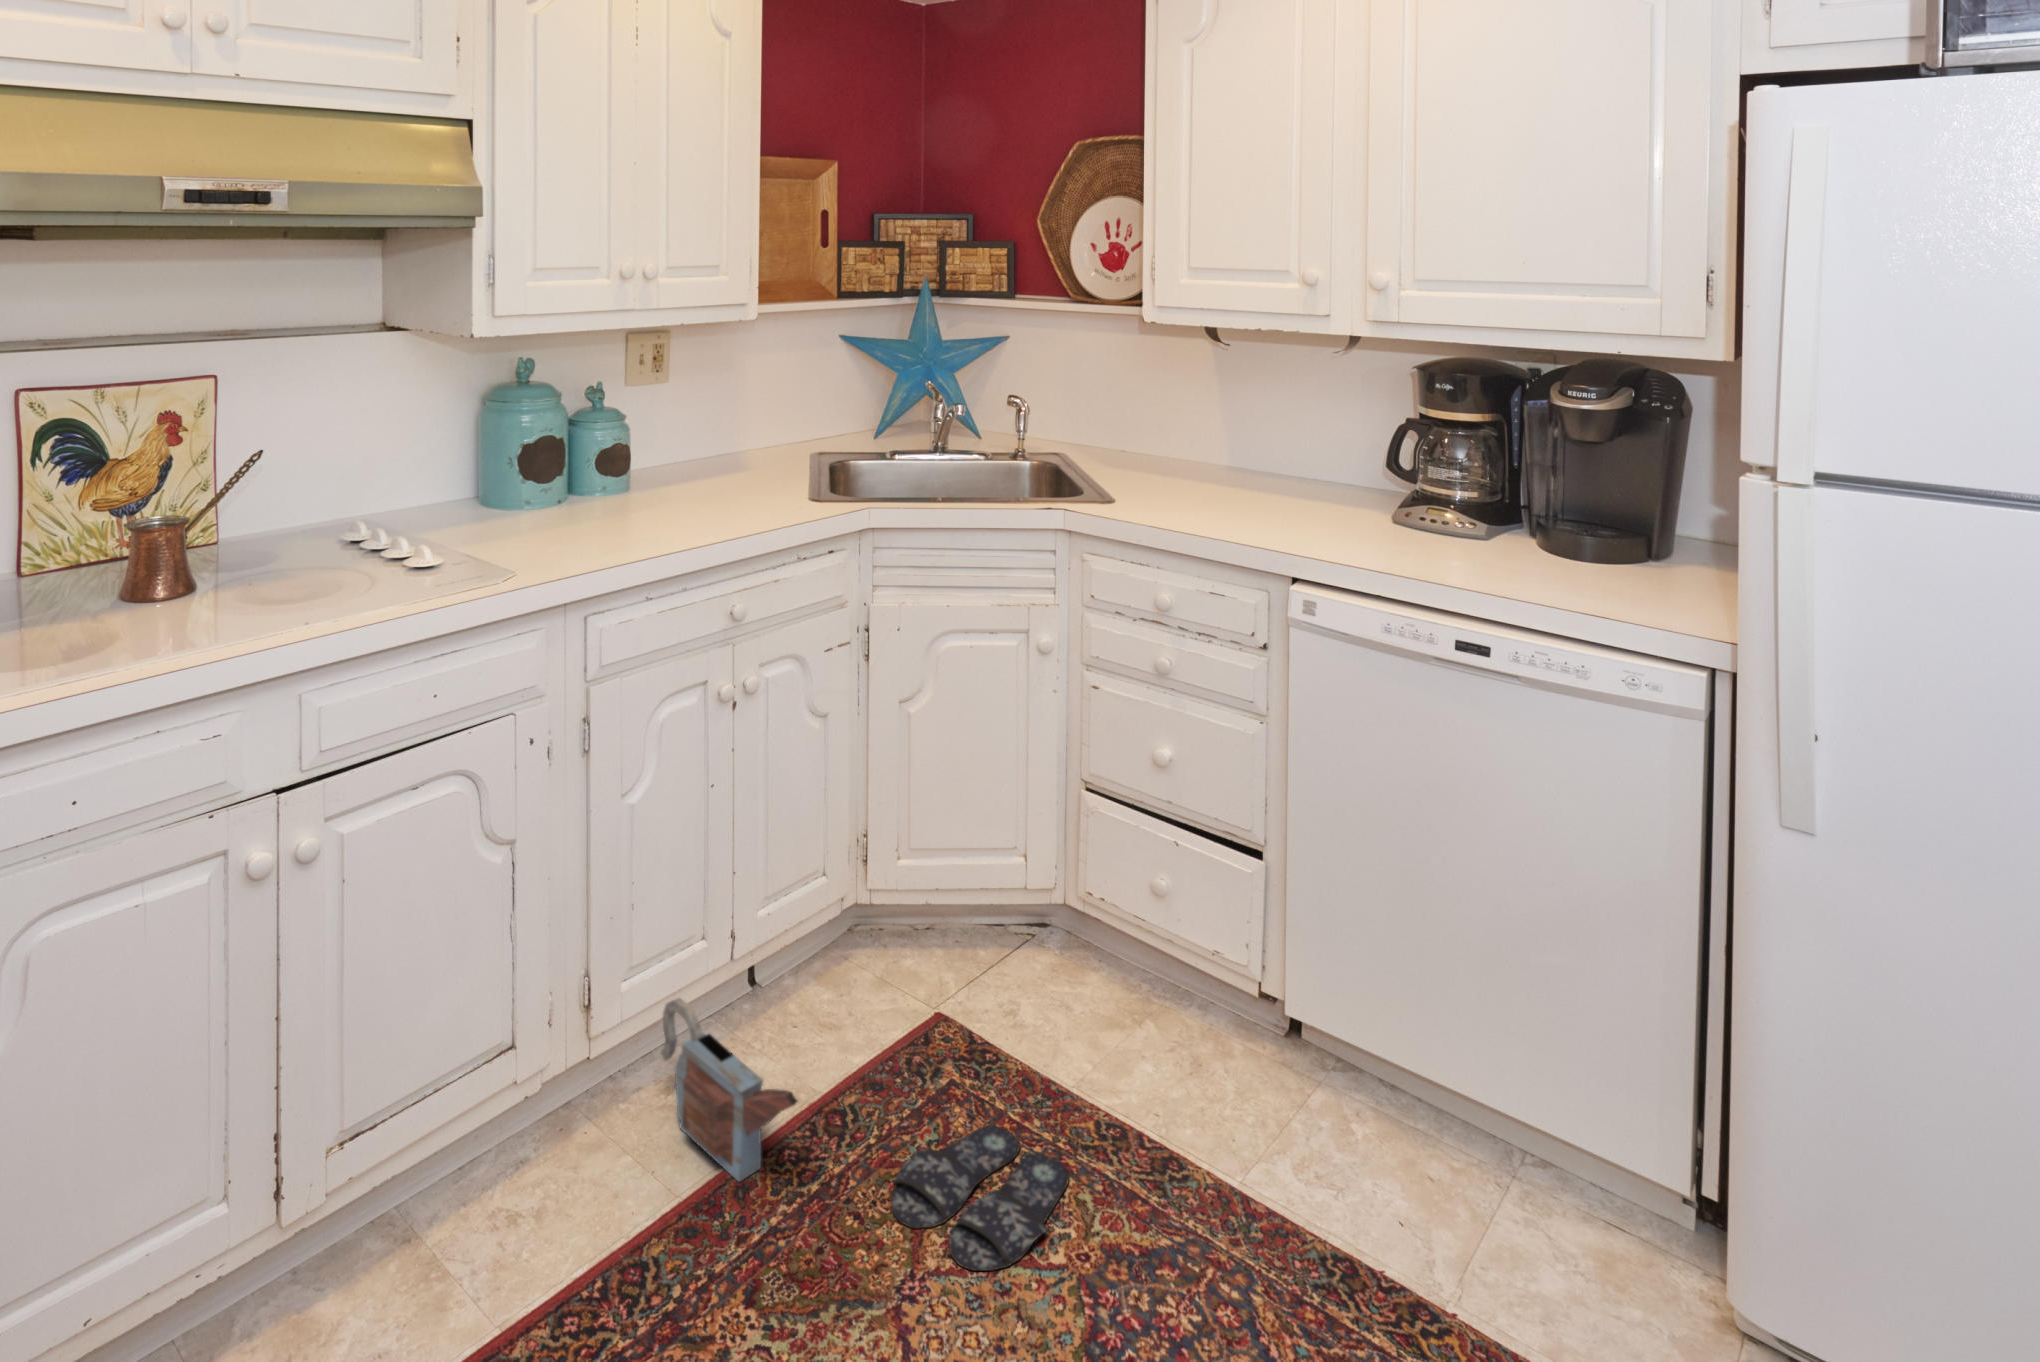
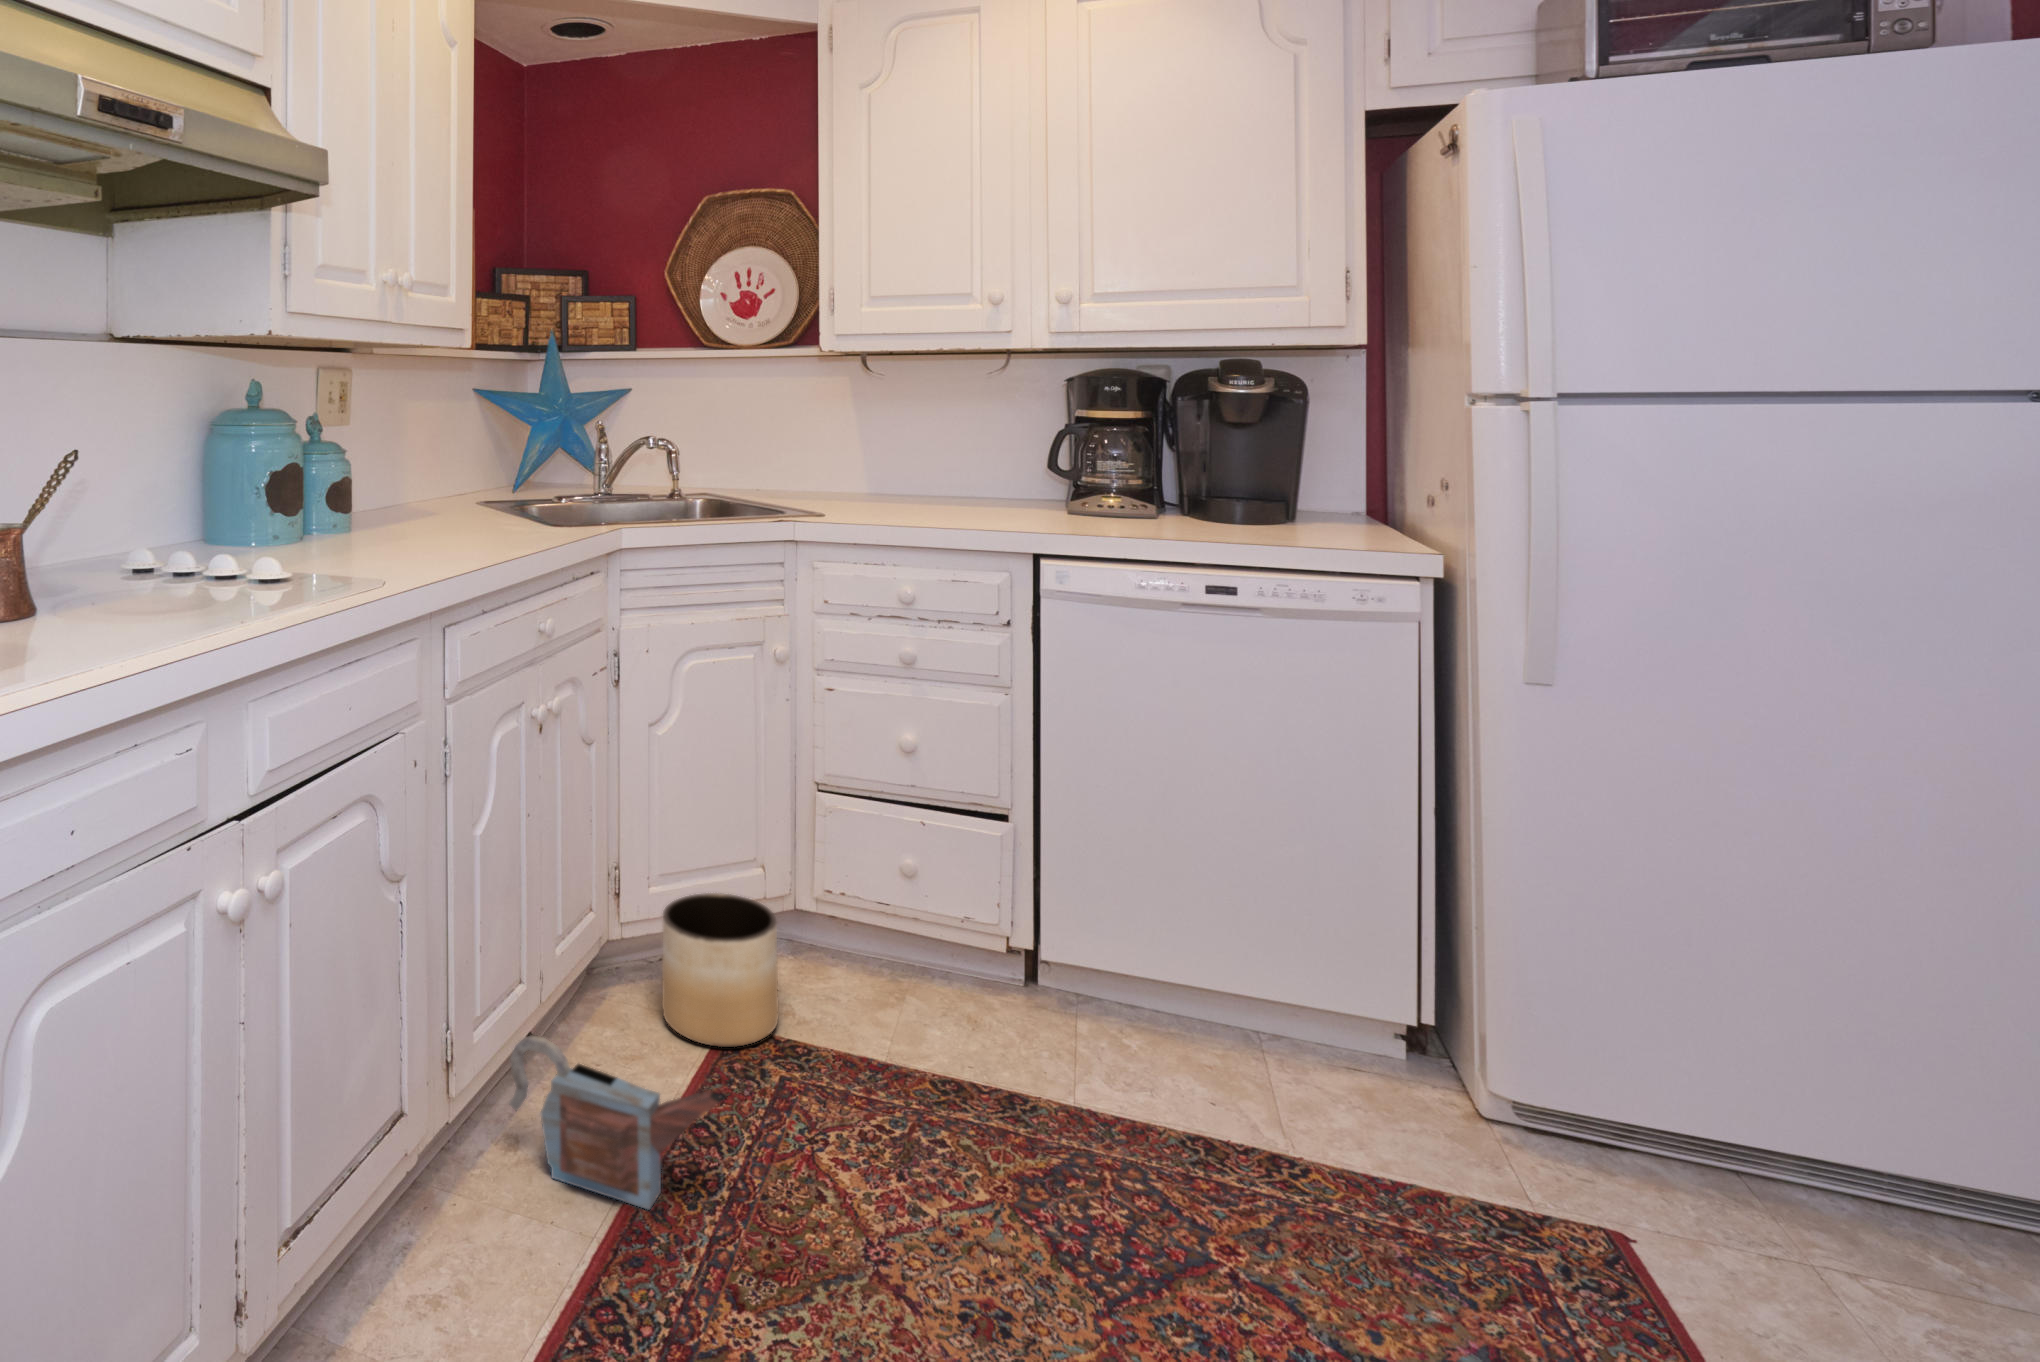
planter: none [882,890,994,1044] -> present [662,893,779,1047]
slippers: present [892,1125,1069,1271] -> none [794,1101,960,1225]

